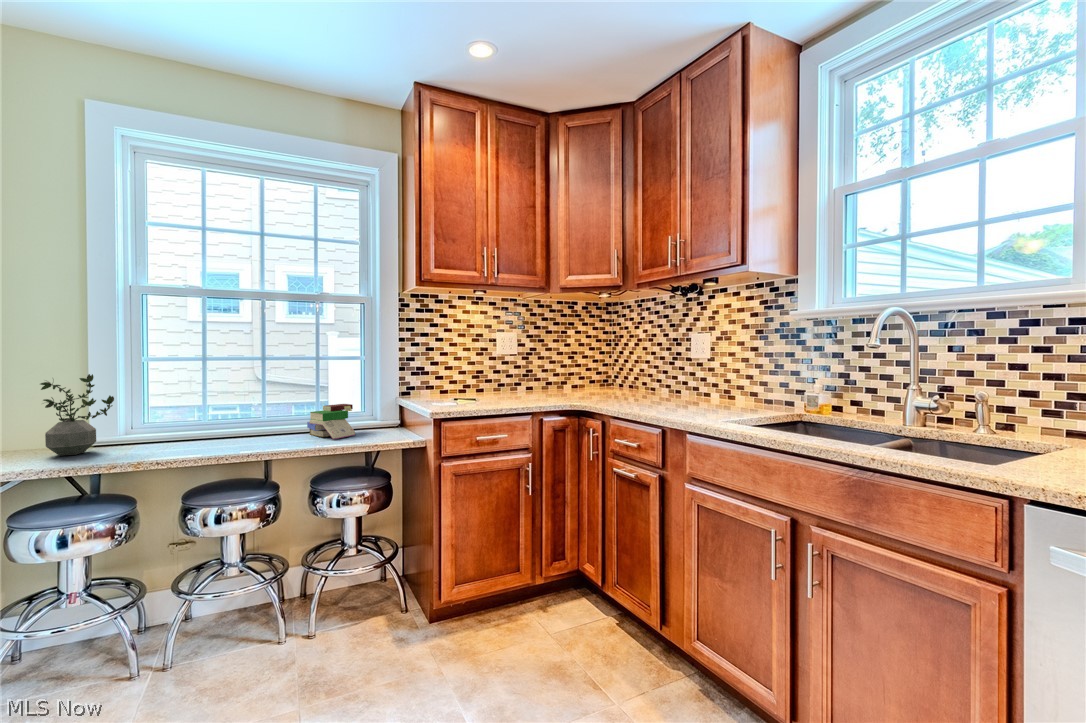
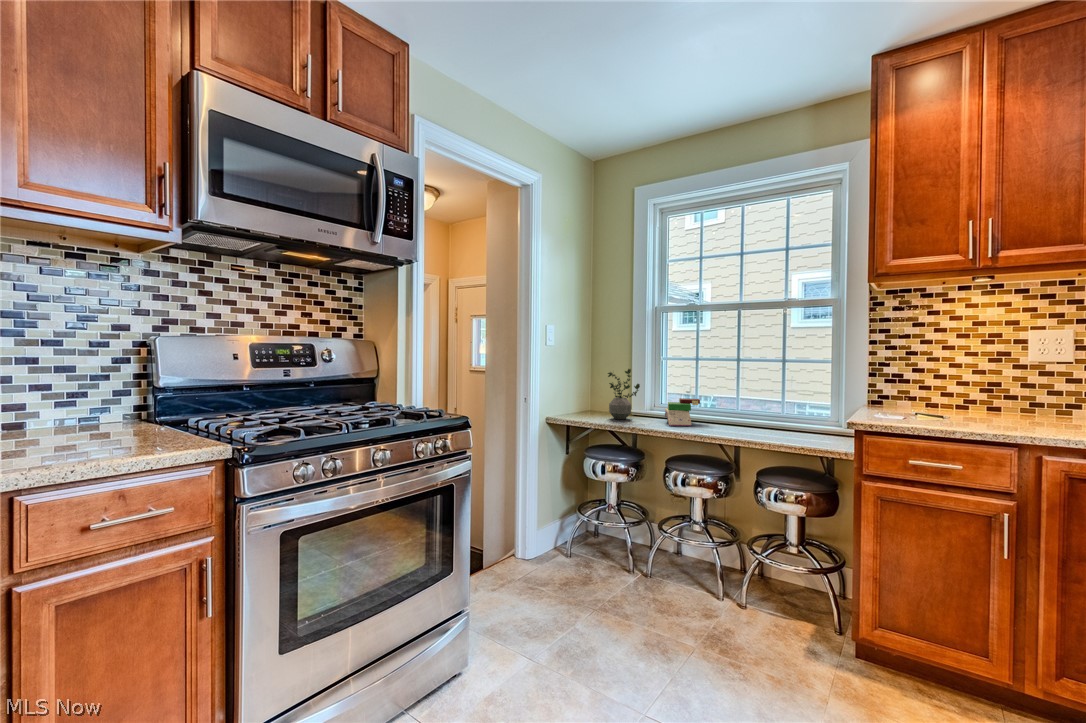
book: present [307,404,355,440] -> present [665,398,700,426]

